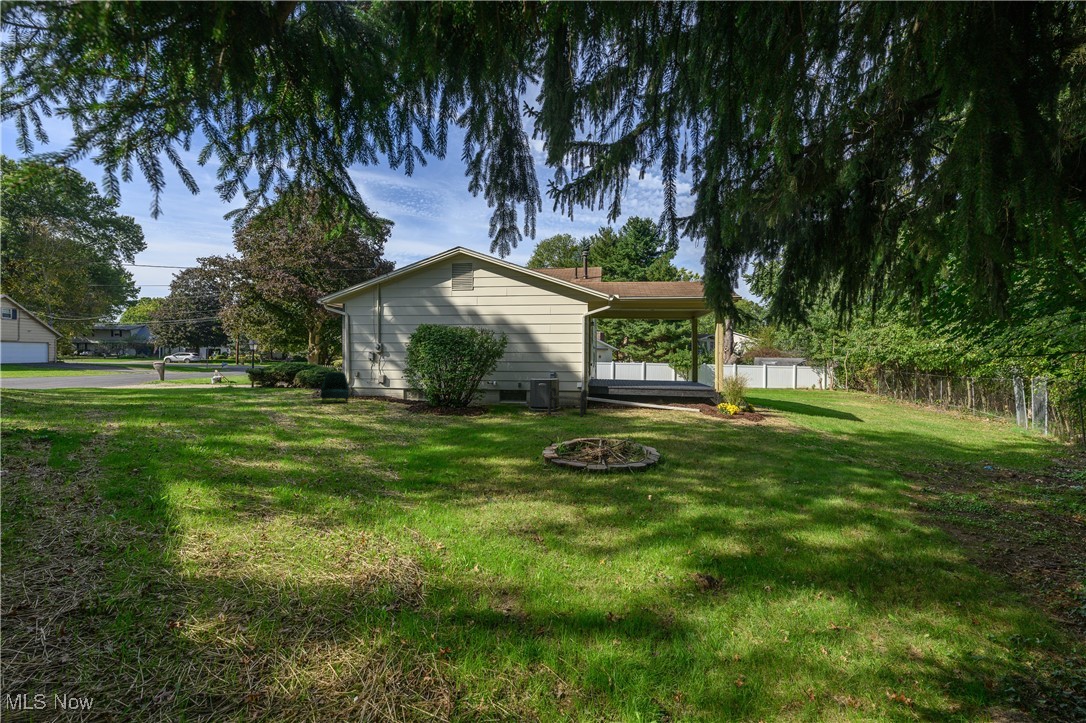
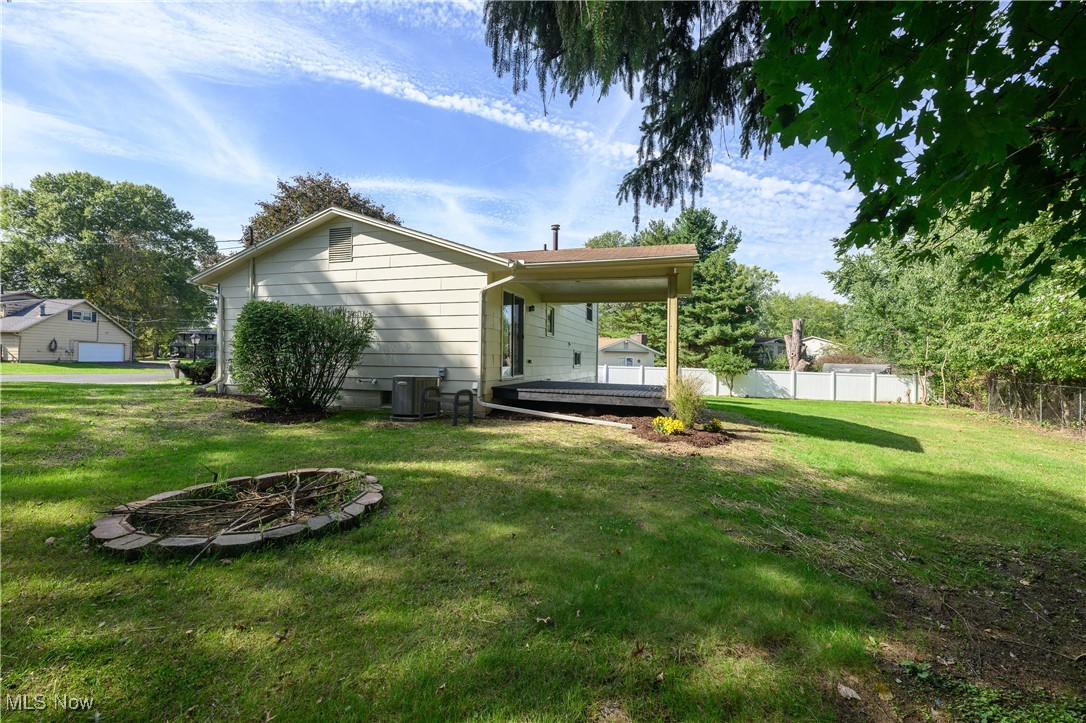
armchair: present [321,372,349,403] -> none [180,364,224,400]

